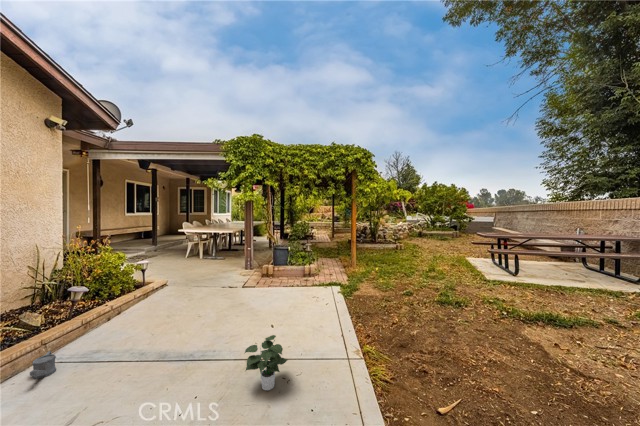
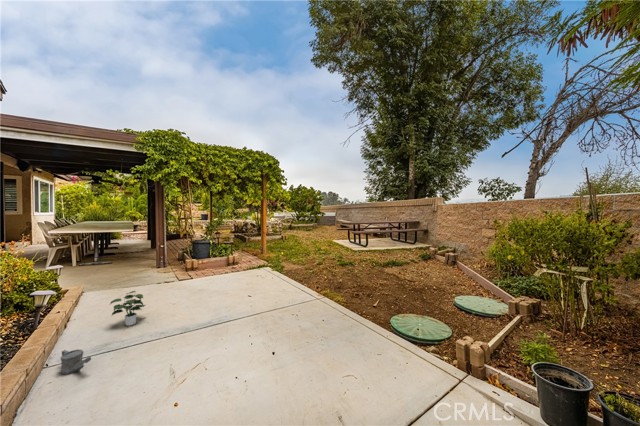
potted plant: present [245,335,287,391] -> present [110,291,145,326]

